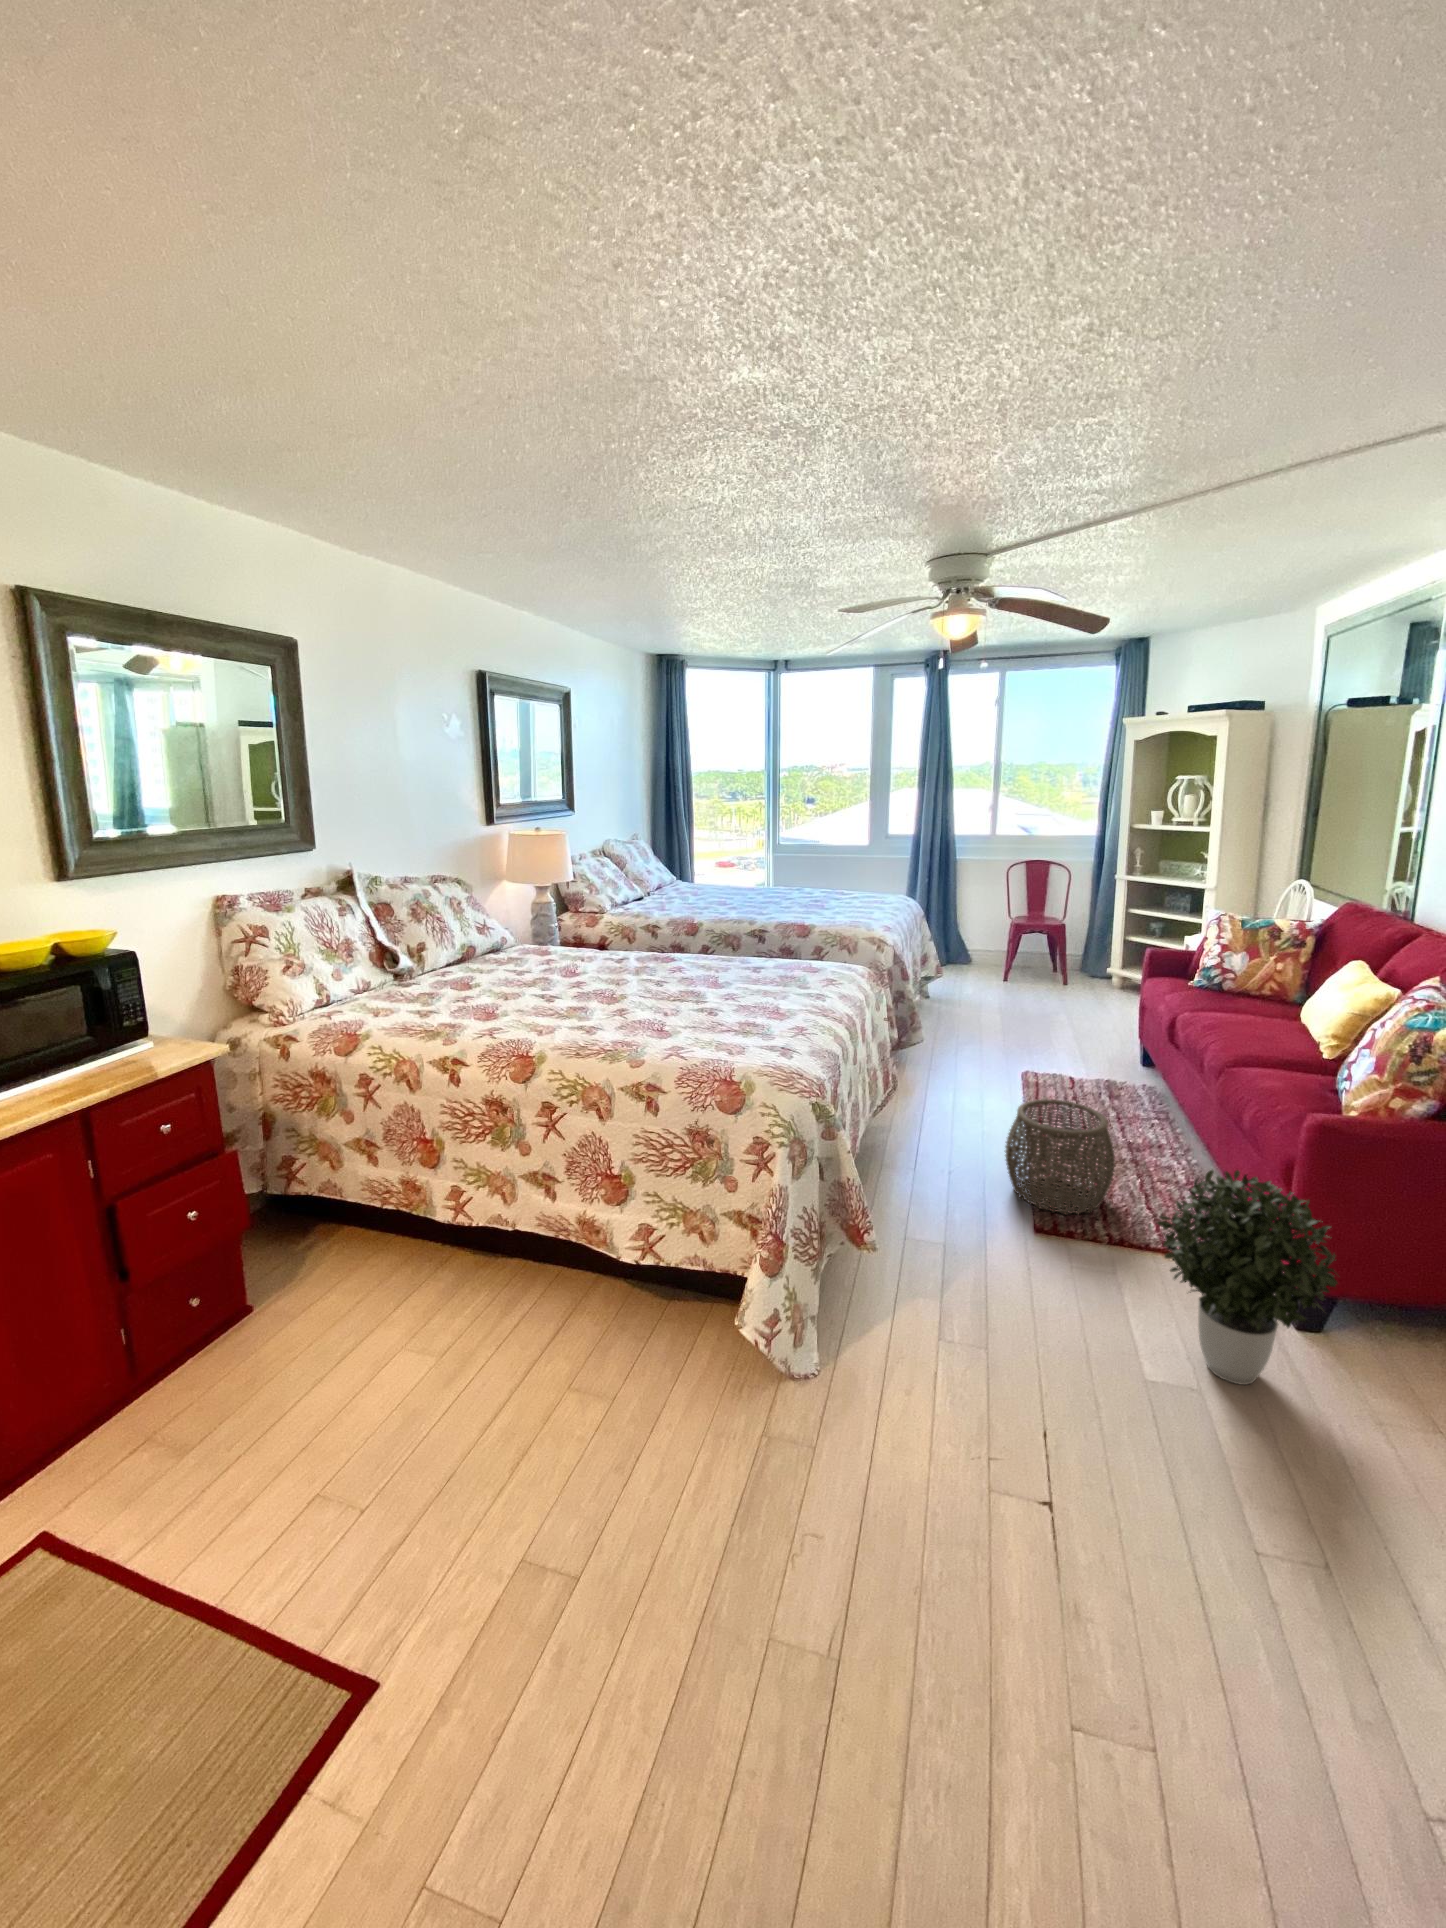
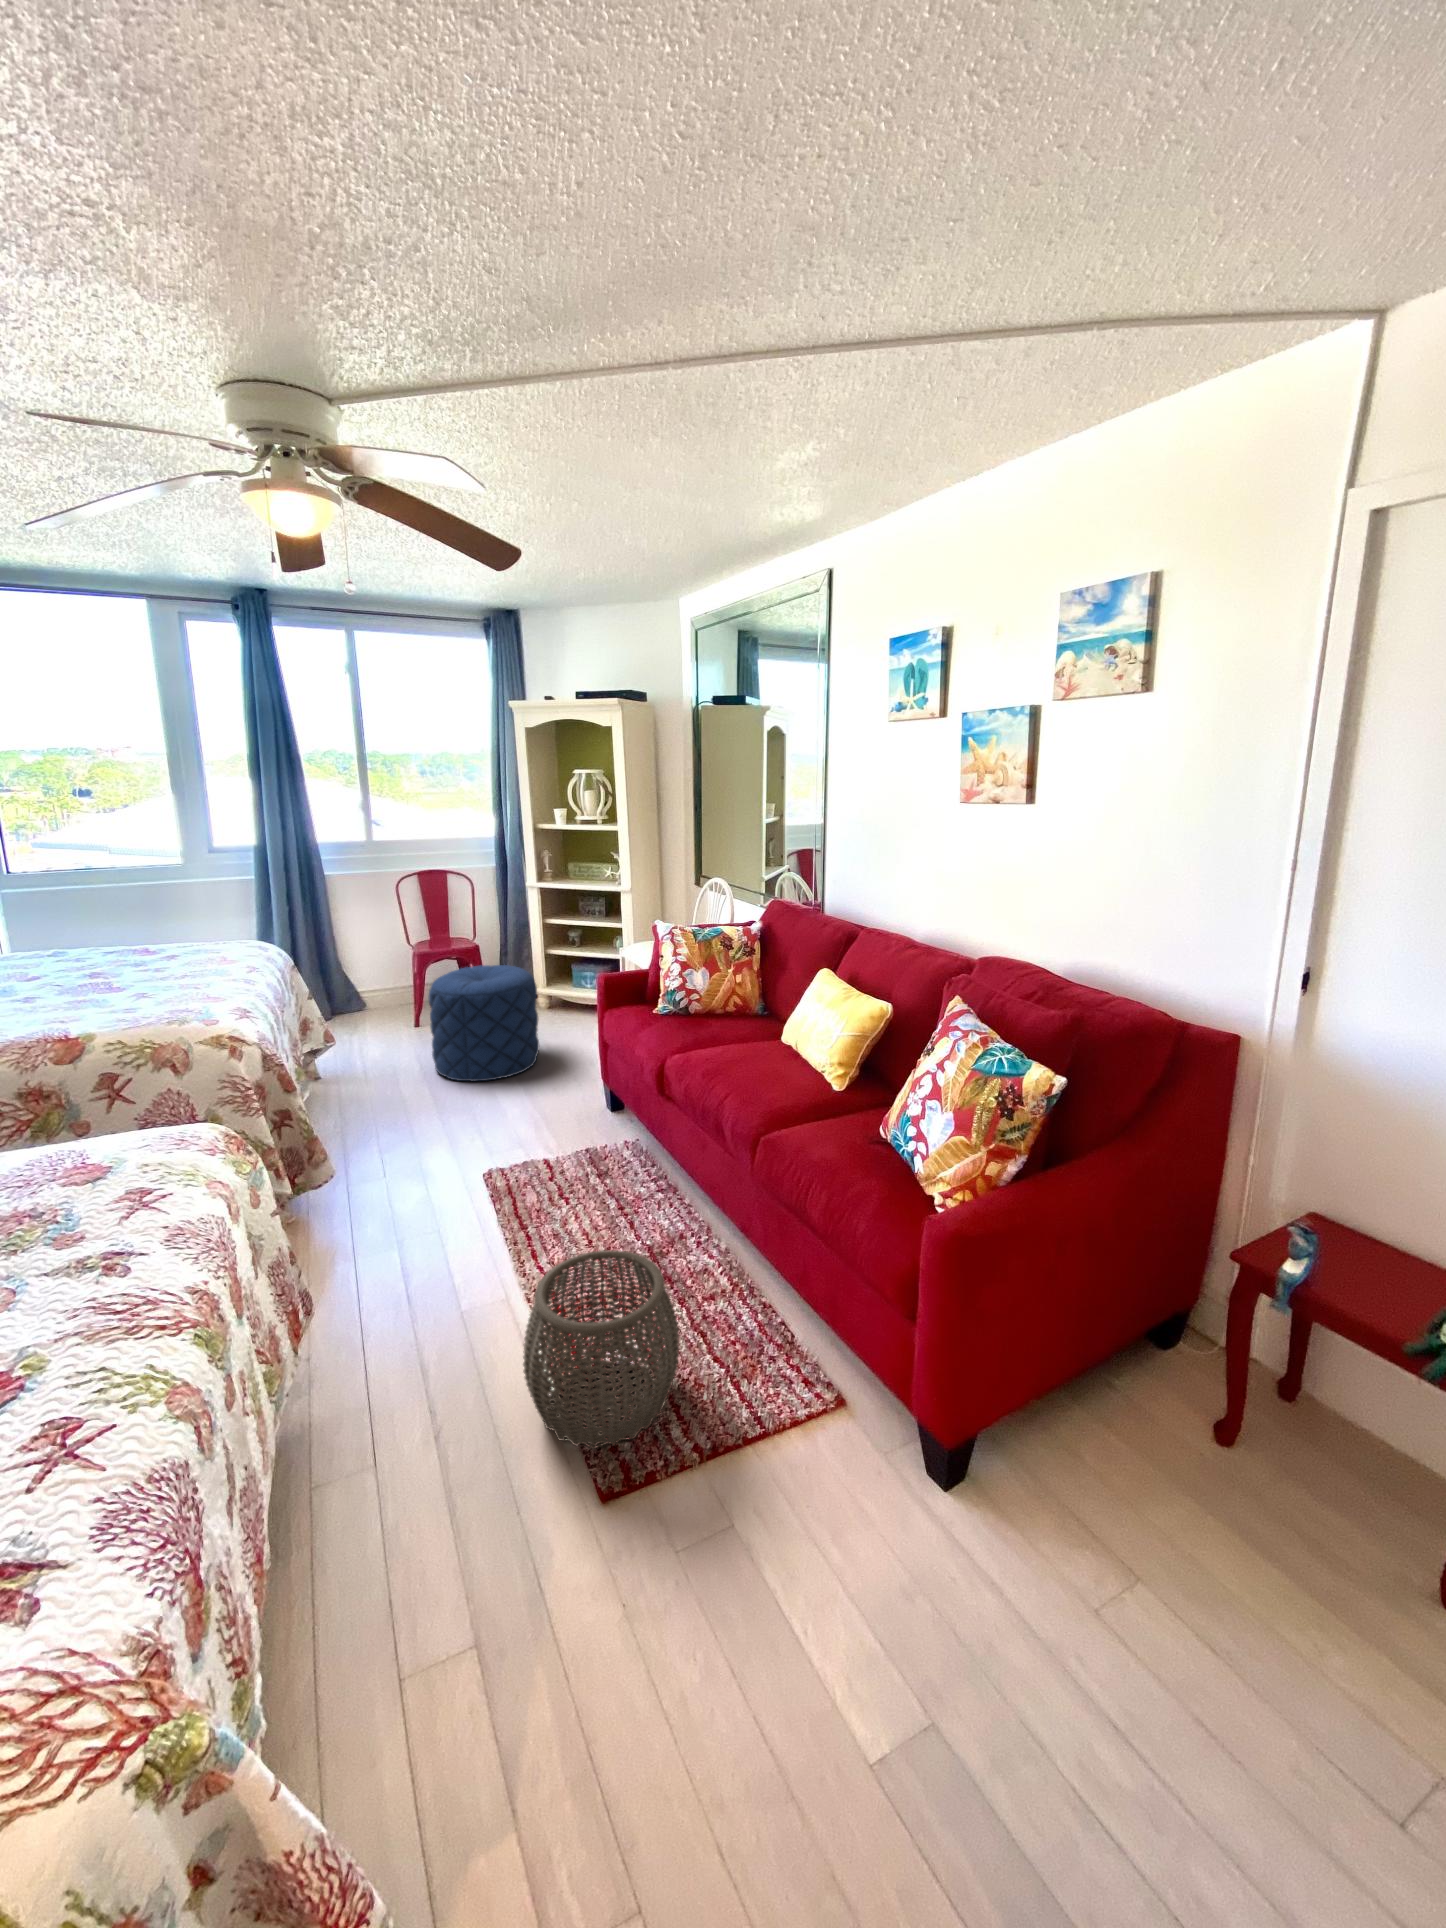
pouf: none [1010,935,1102,1024] -> present [428,965,539,1081]
potted plant: present [1157,1170,1337,1385] -> none [846,1350,1076,1686]

